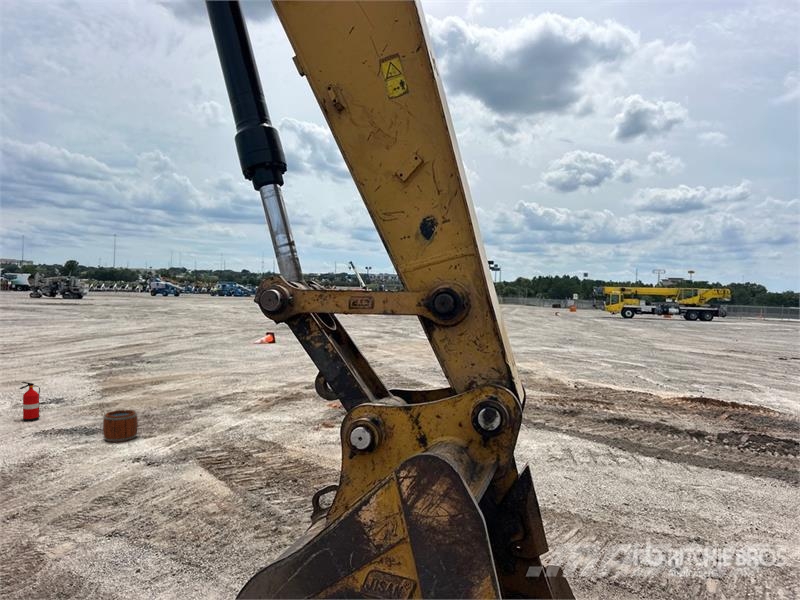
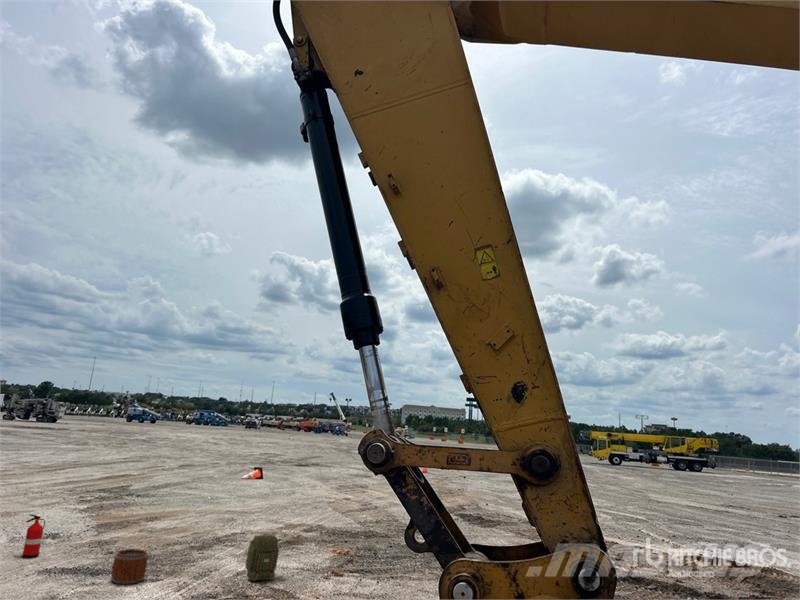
backpack: none [235,391,267,435] -> present [245,534,279,581]

